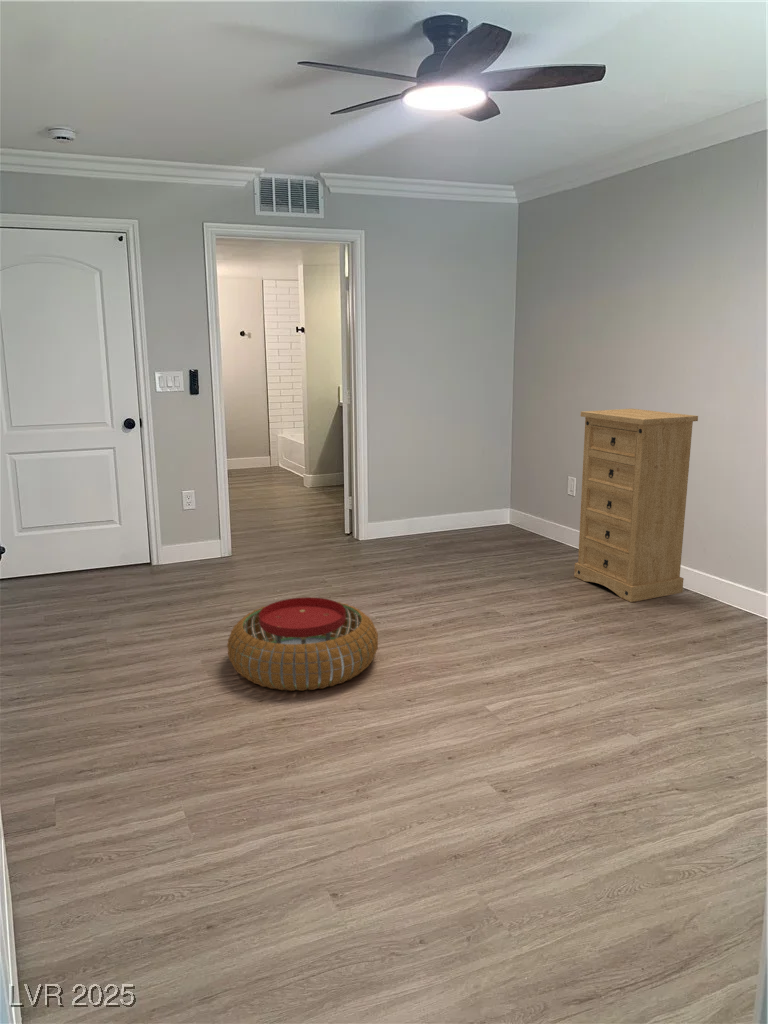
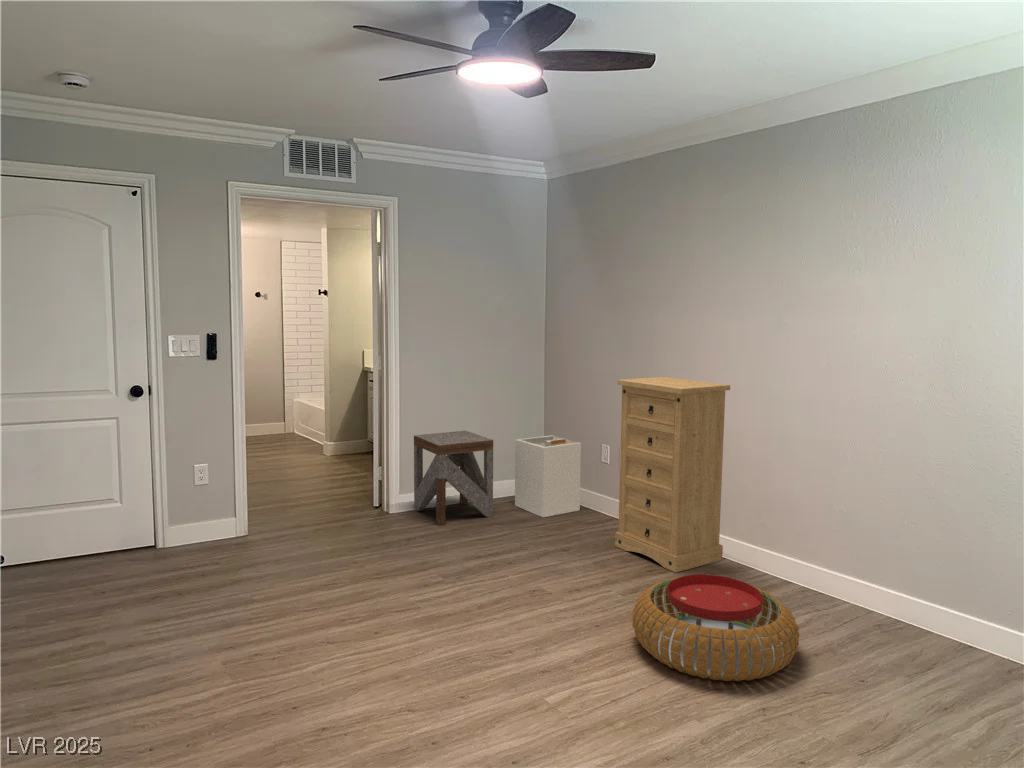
side table: none [382,464,458,553] -> present [414,431,493,525]
laundry hamper: none [480,469,547,549] -> present [515,435,581,517]
pouf: present [227,597,378,691] -> present [632,575,799,682]

